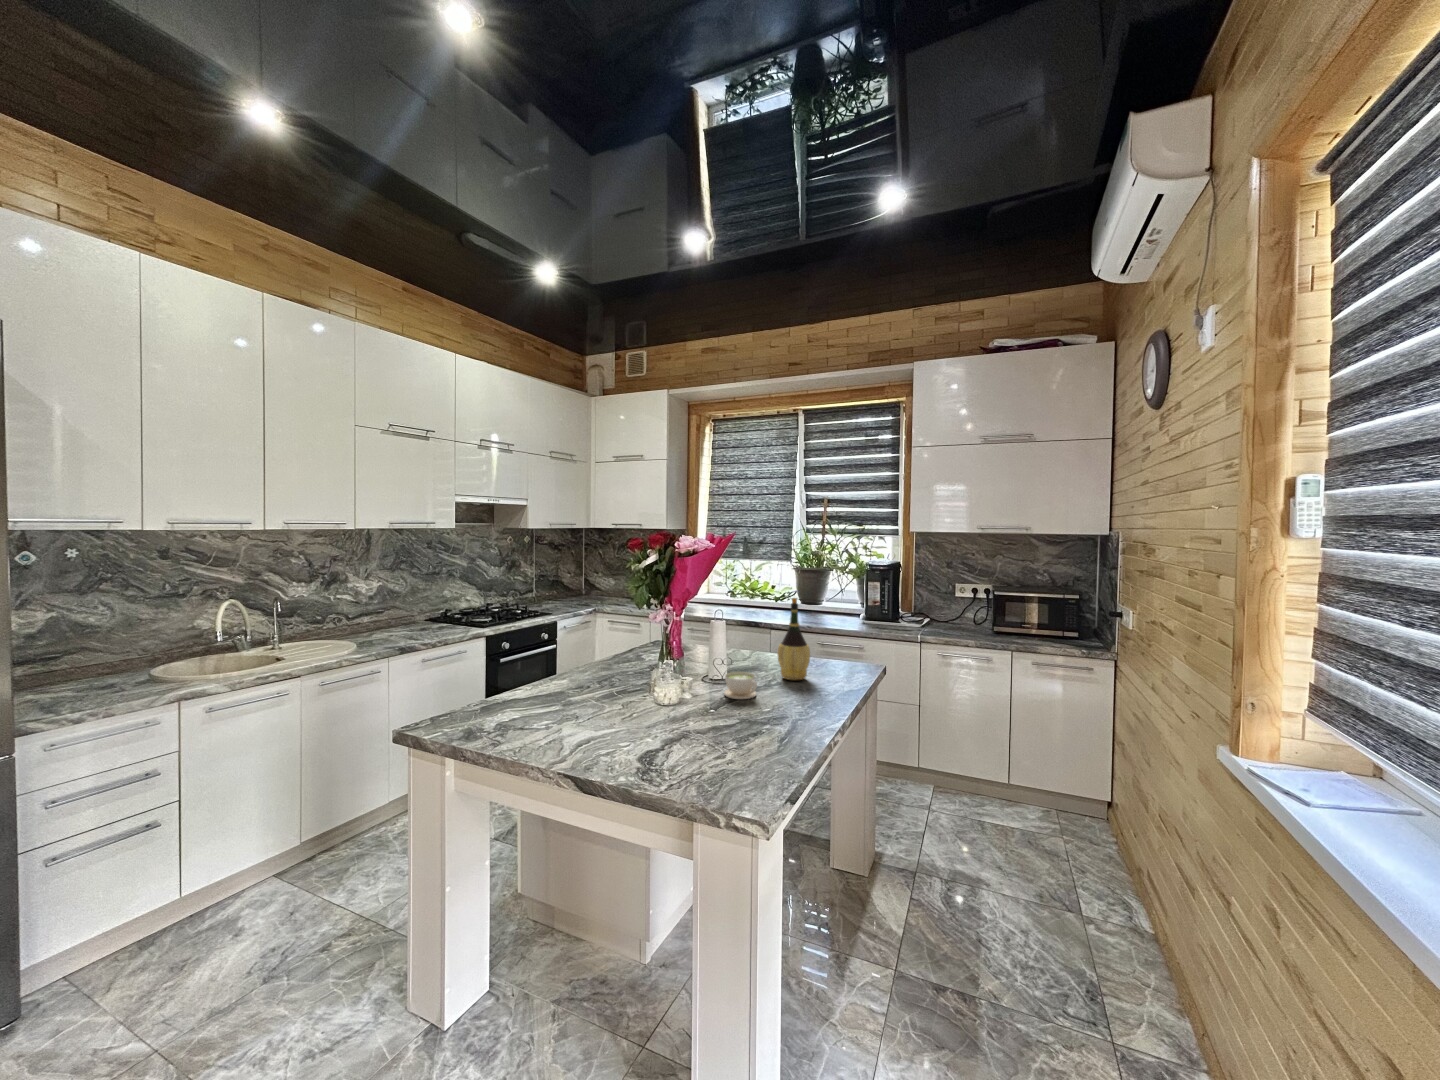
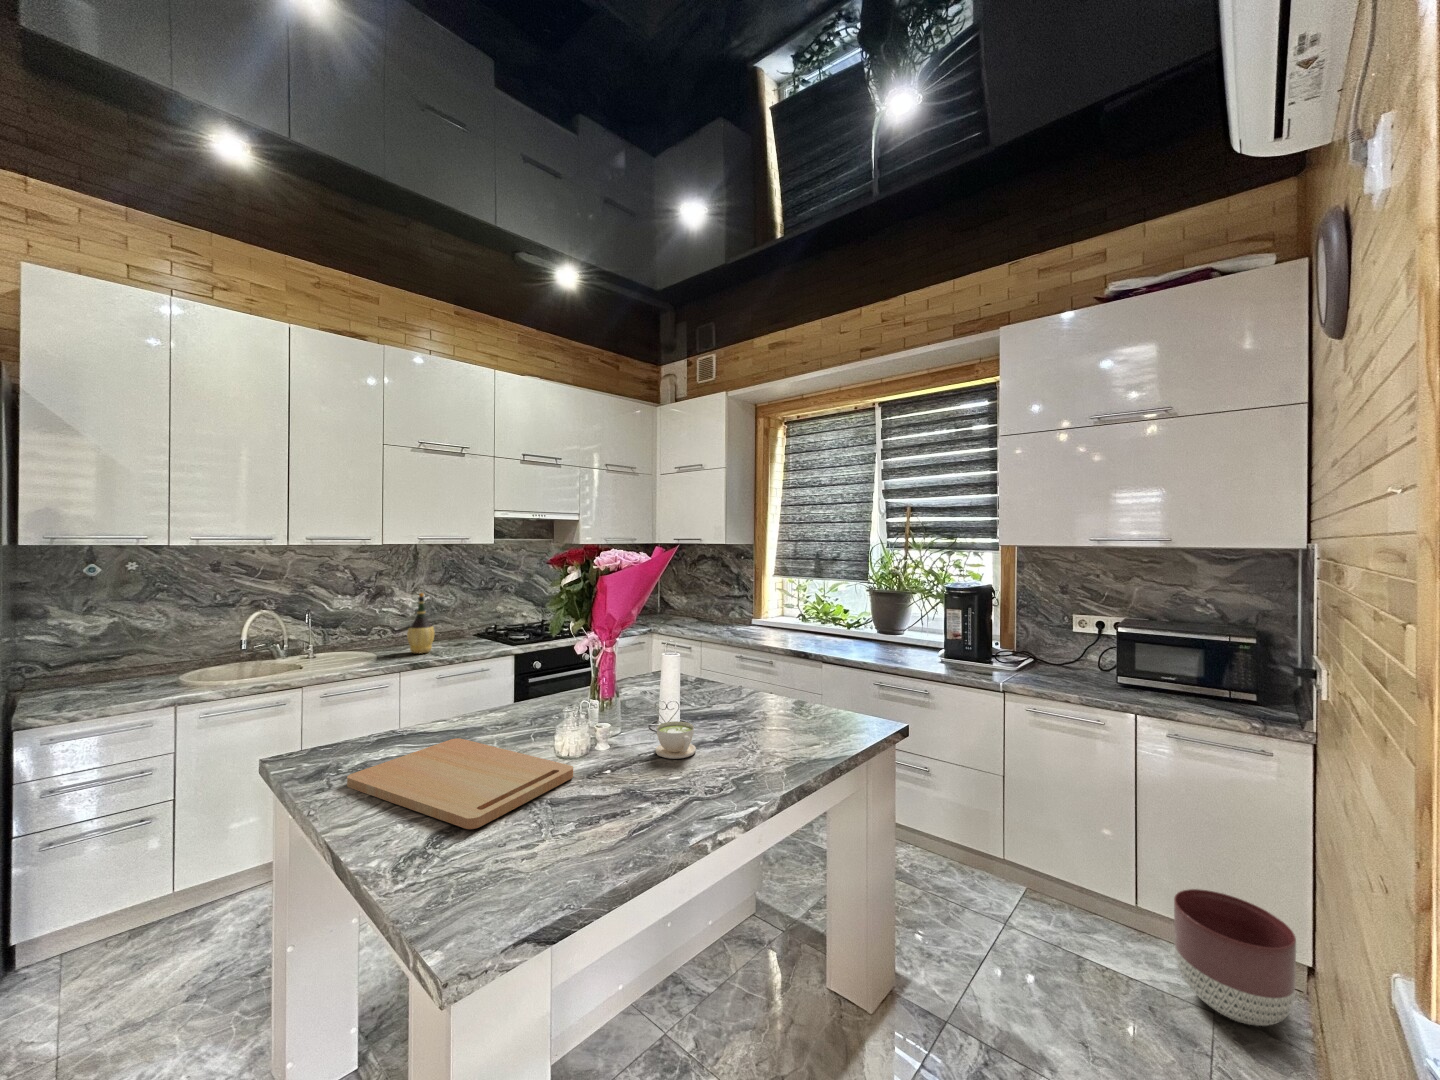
wine bottle: present [778,598,810,680] -> present [407,593,435,653]
cutting board: none [500,699,685,756] -> present [347,738,573,829]
planter: none [1038,763,1109,841] -> present [1174,889,1296,1026]

